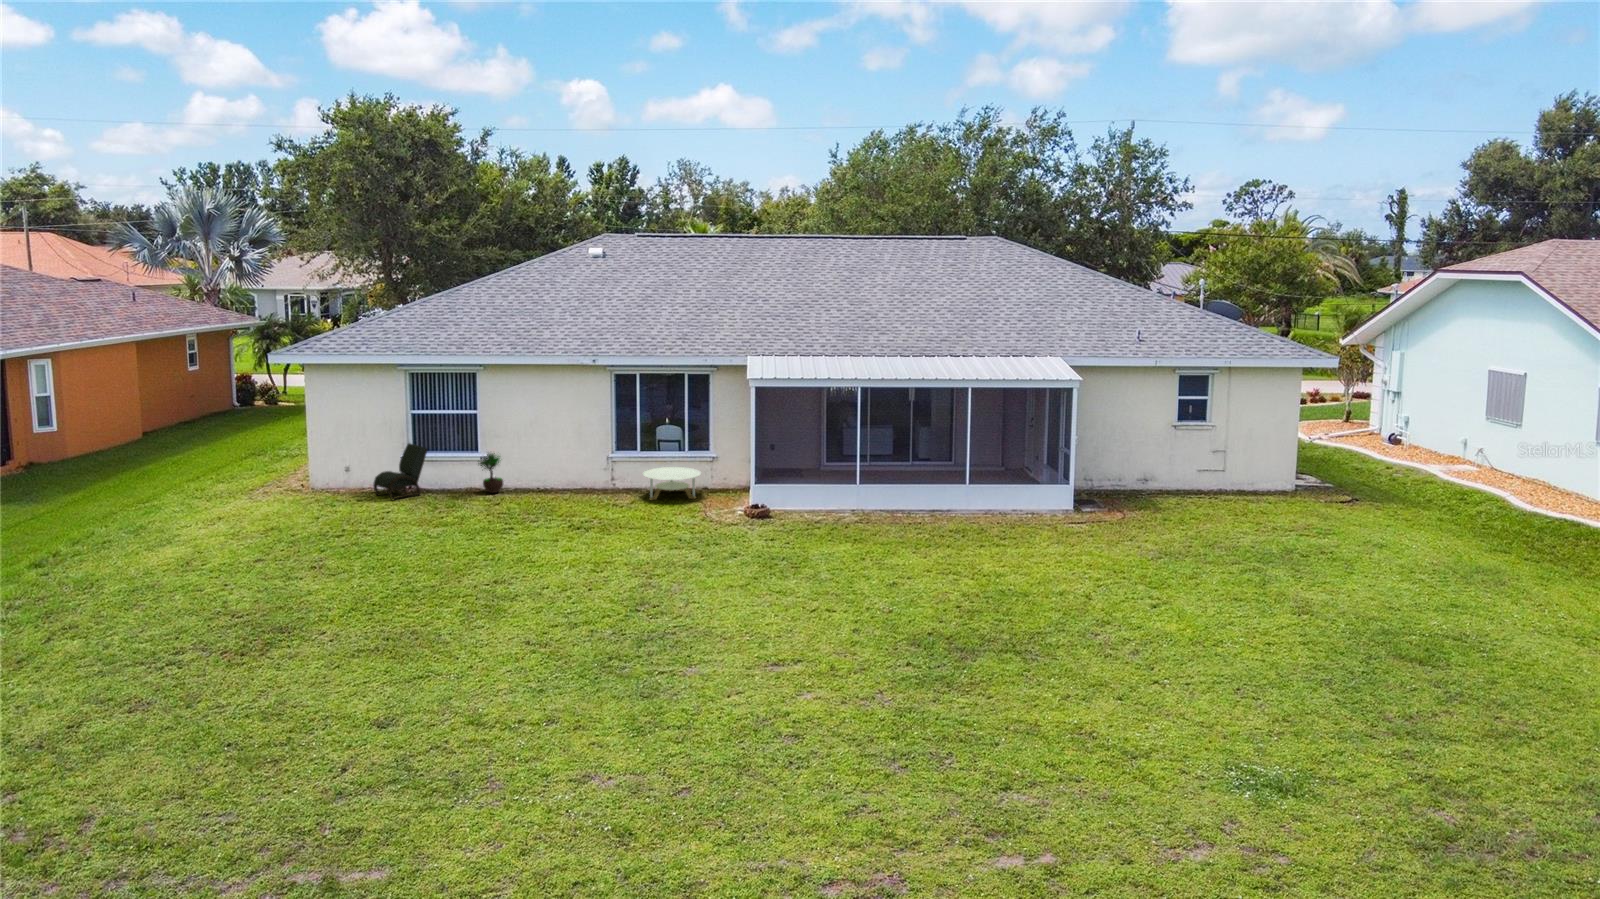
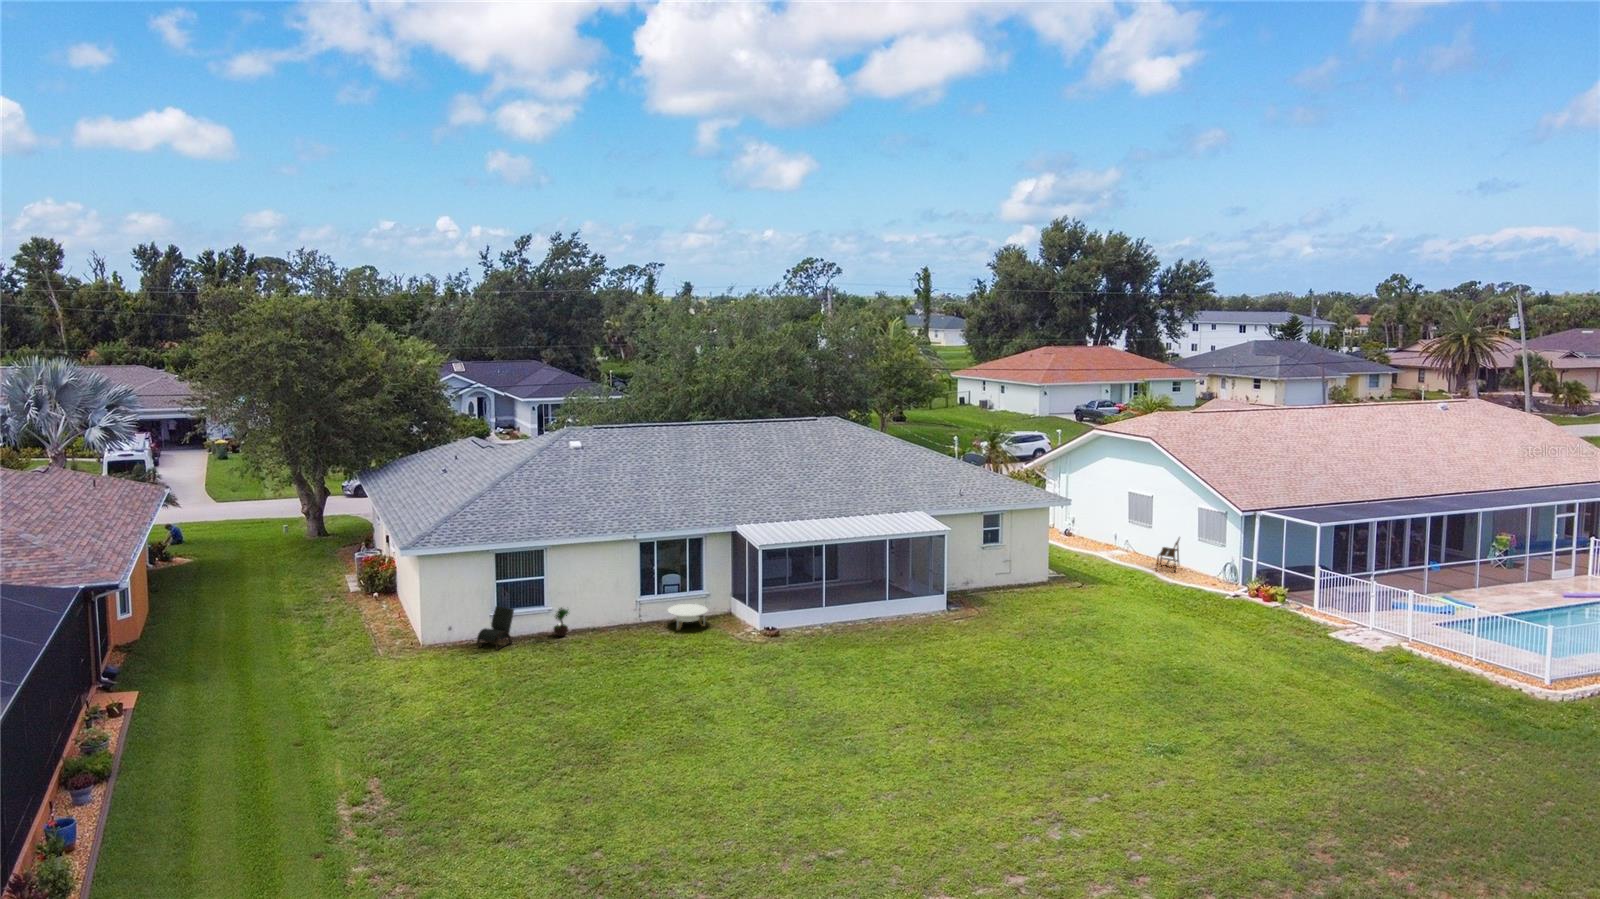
bench: none [1509,438,1567,497] -> present [1155,538,1180,572]

